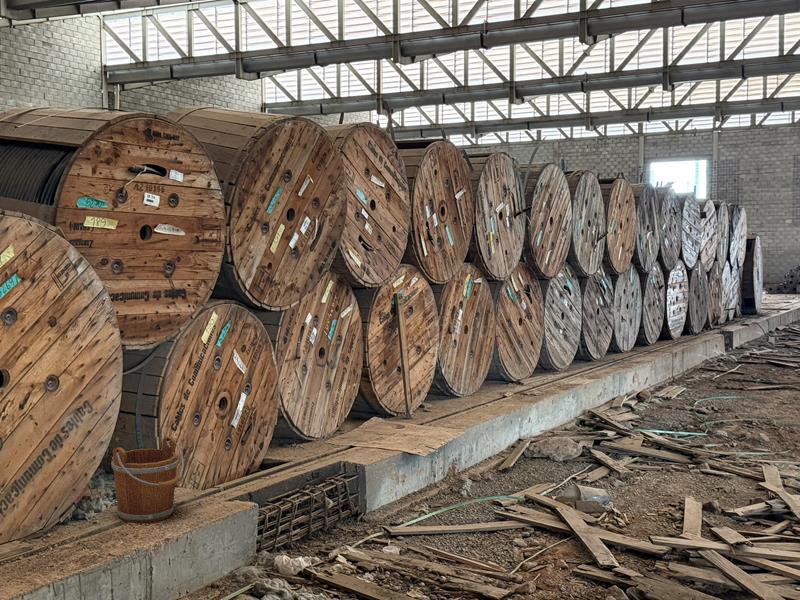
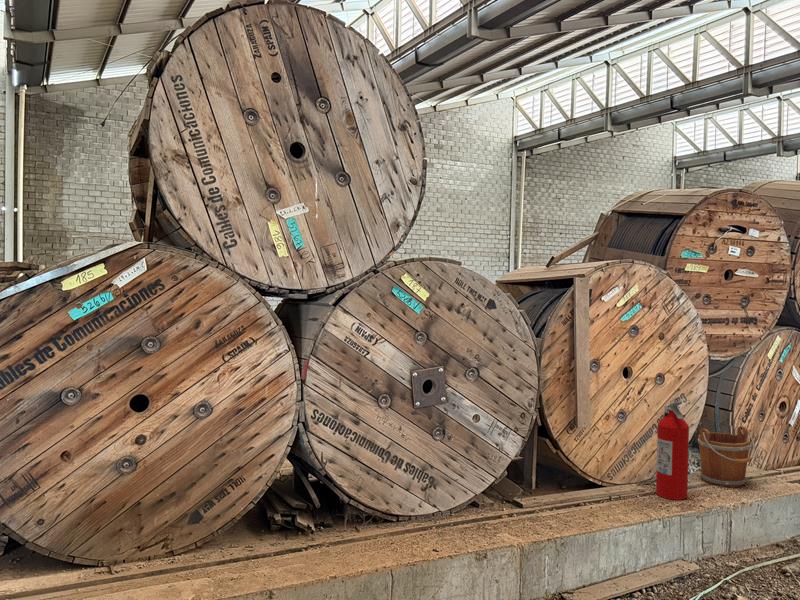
fire extinguisher: none [48,417,95,558] -> present [656,402,689,500]

